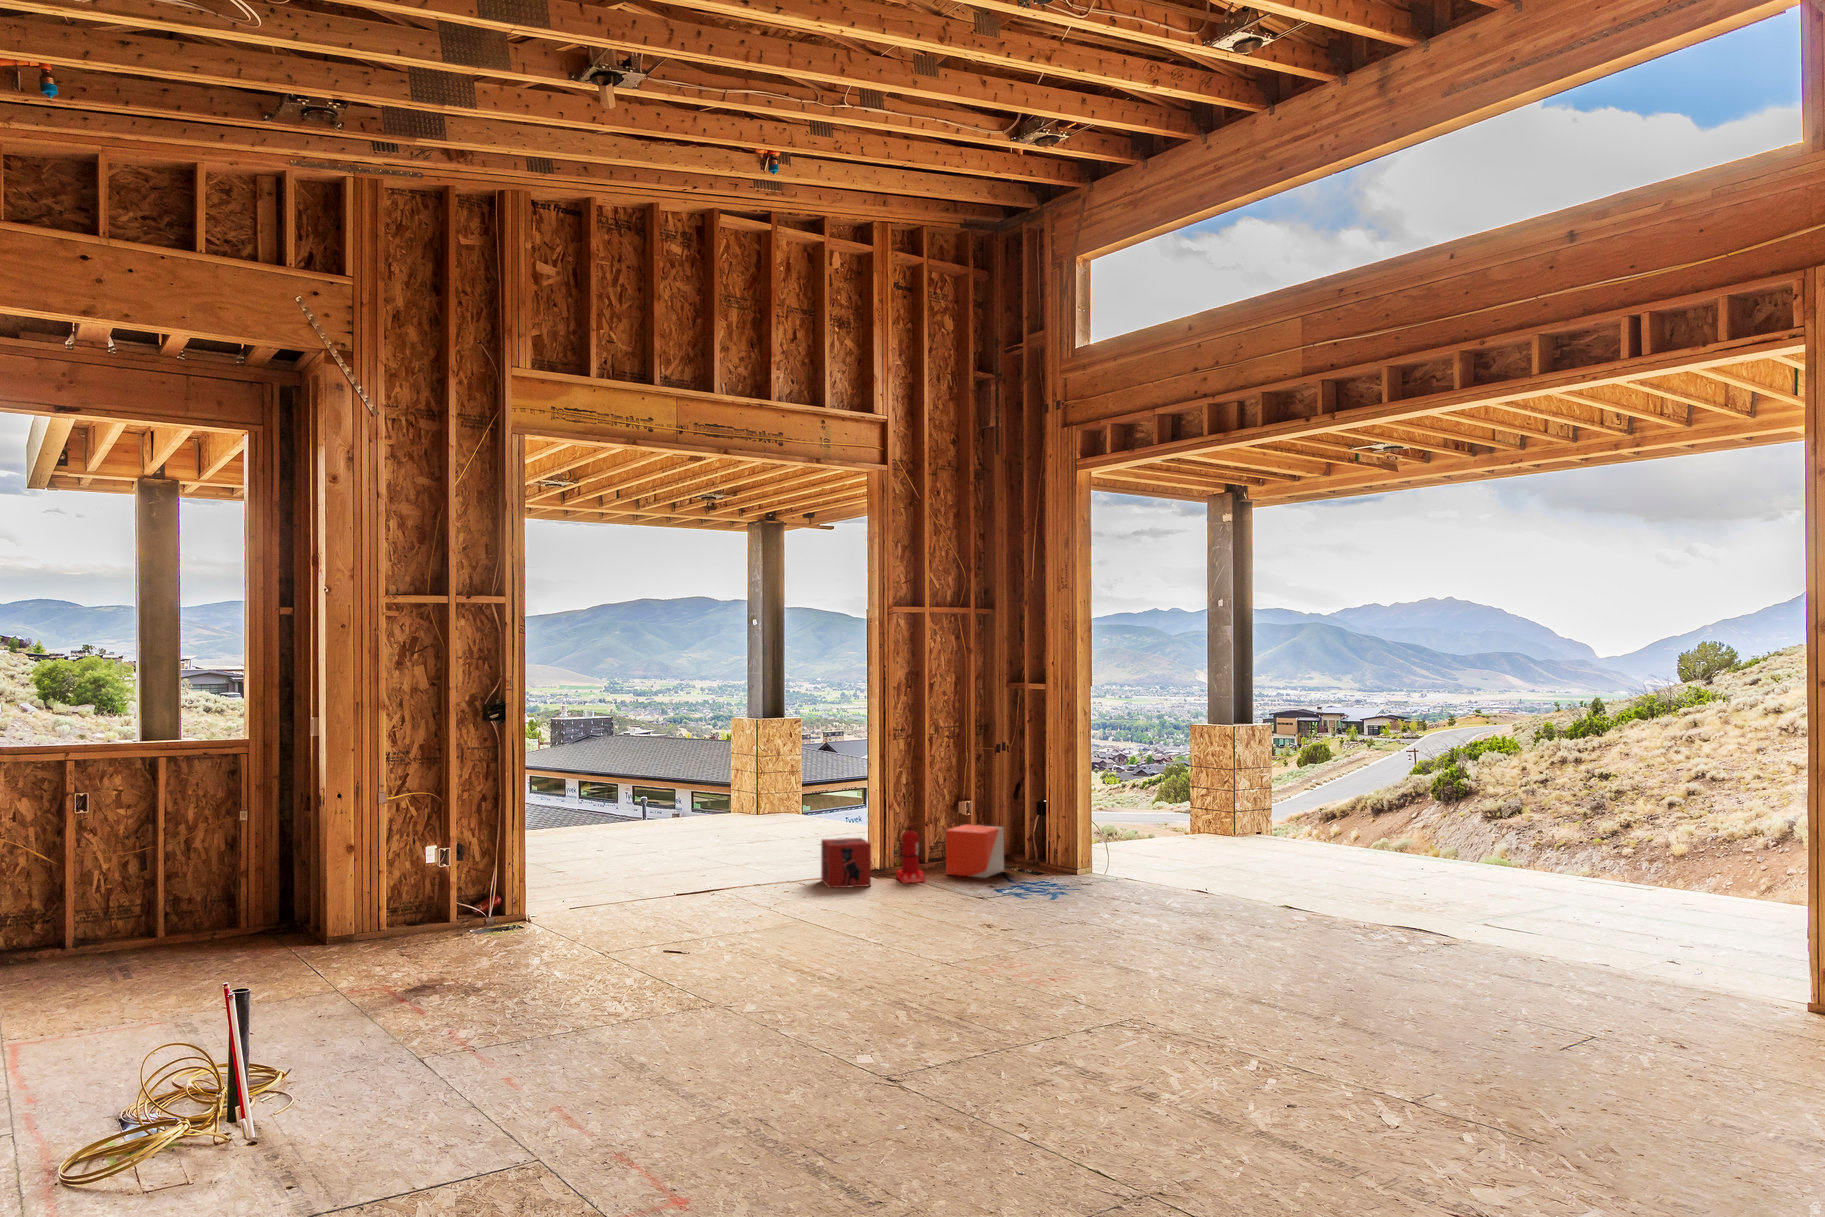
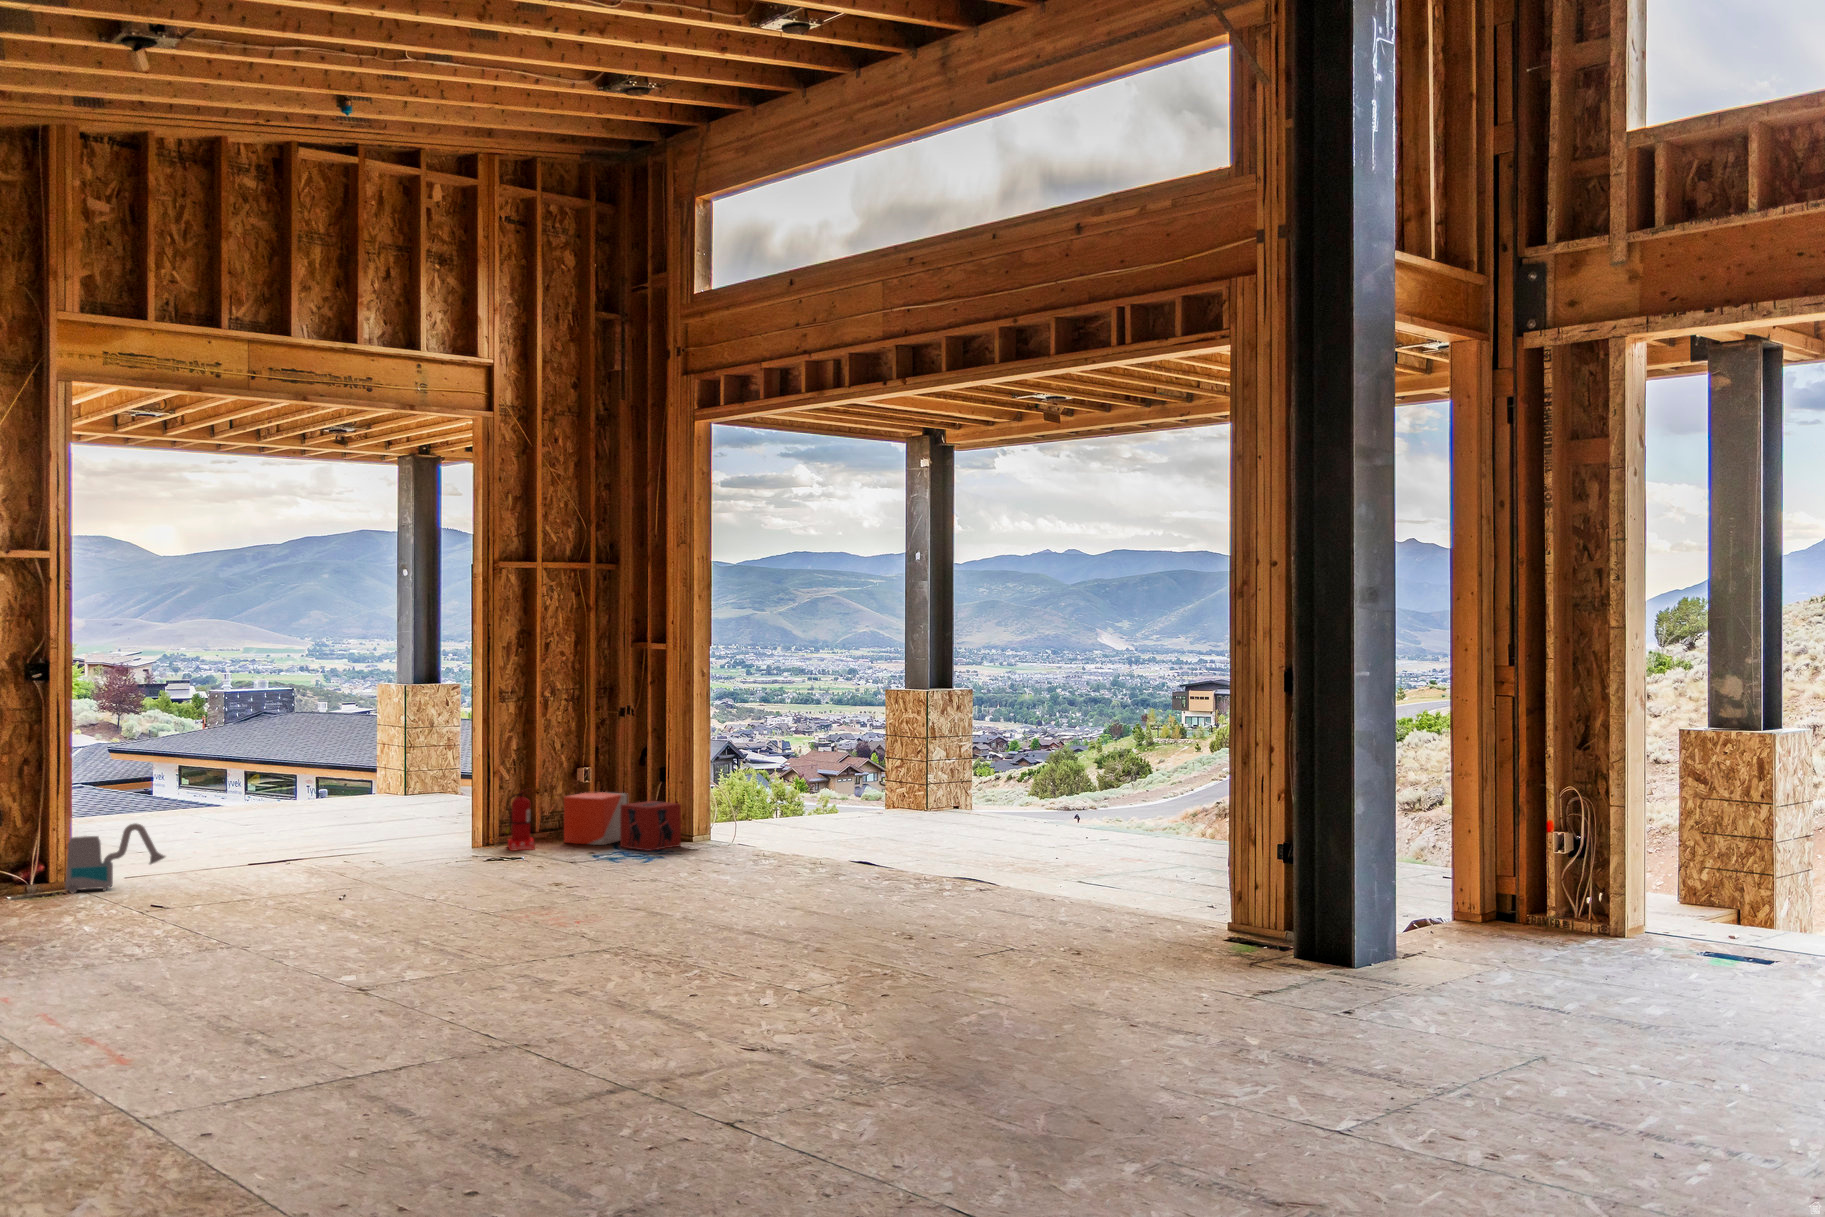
storage box: present [821,838,871,888] -> present [620,801,681,851]
vacuum cleaner: none [519,859,608,929] -> present [65,823,165,894]

